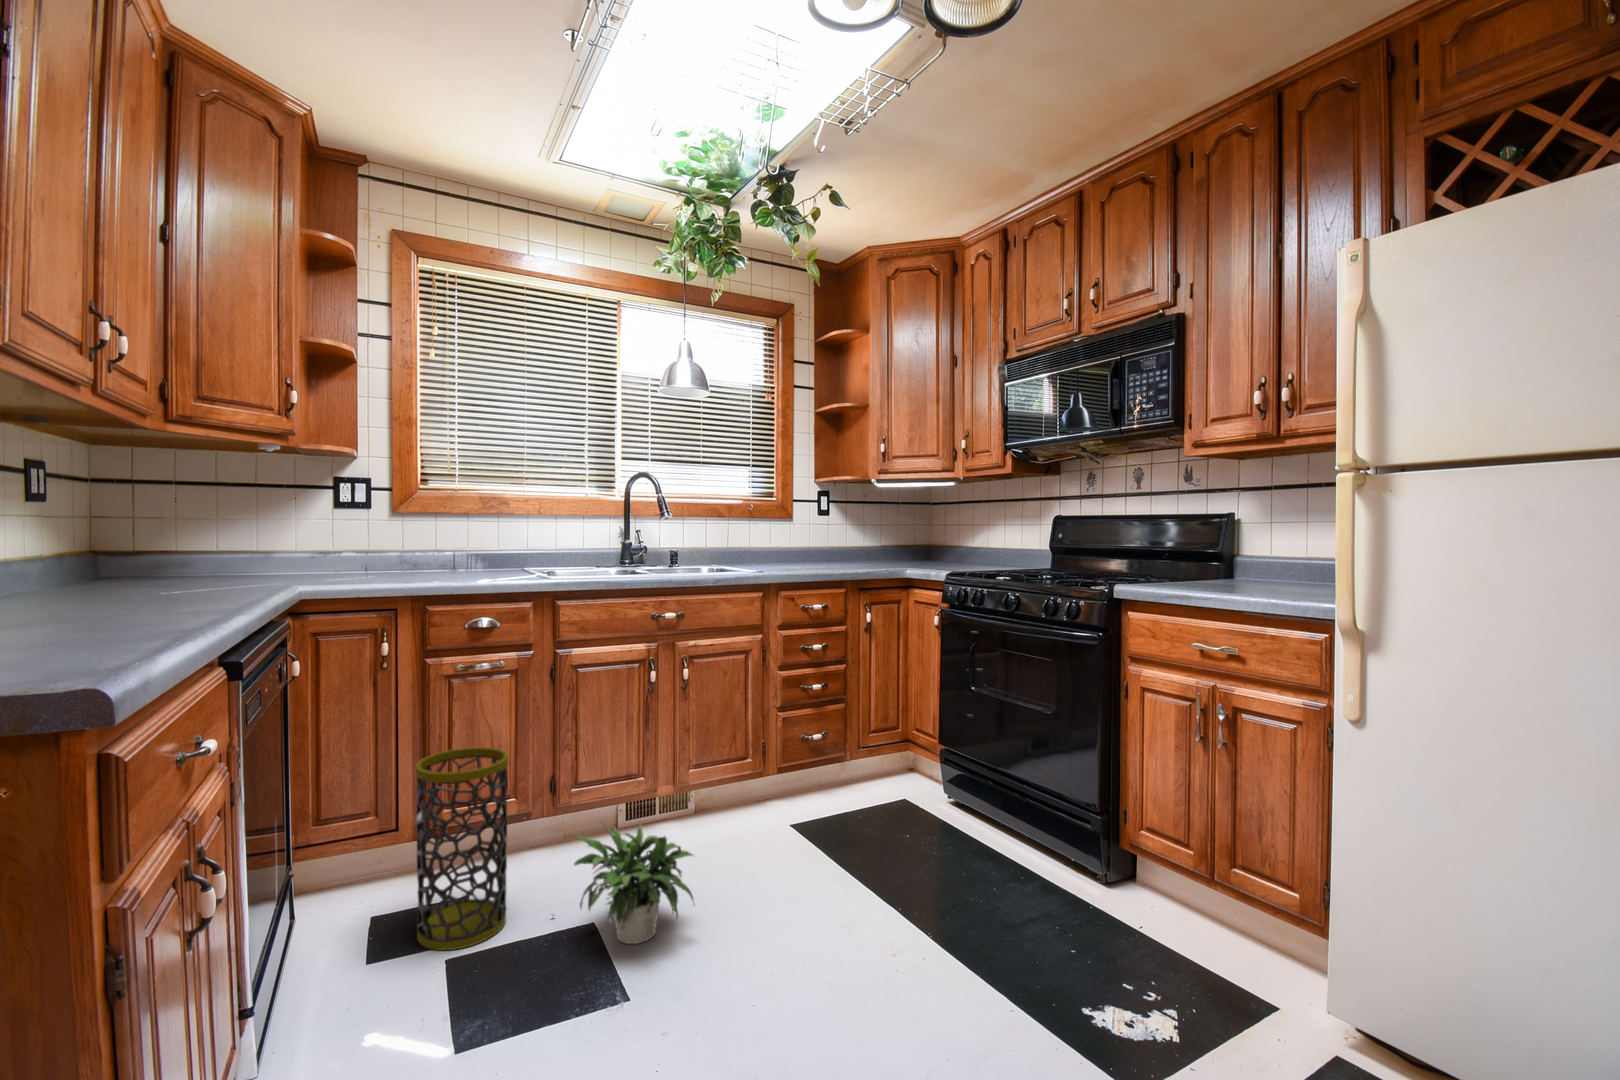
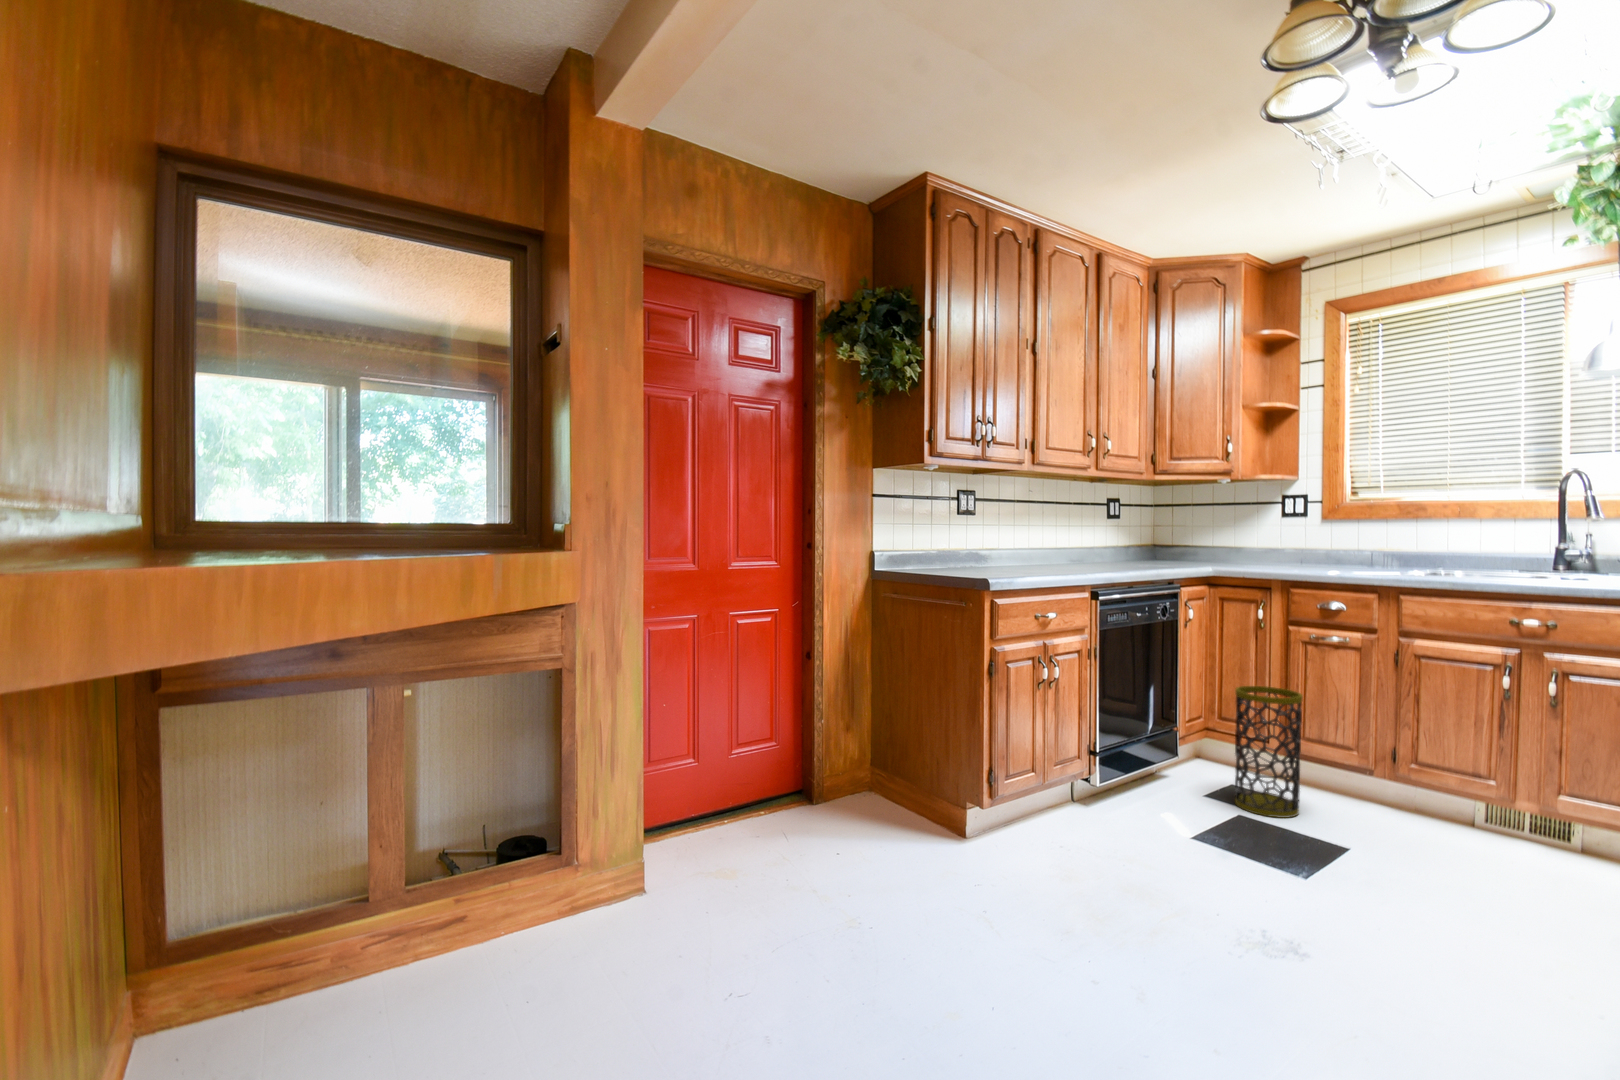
potted plant: present [552,824,694,944] -> none [1313,764,1421,867]

